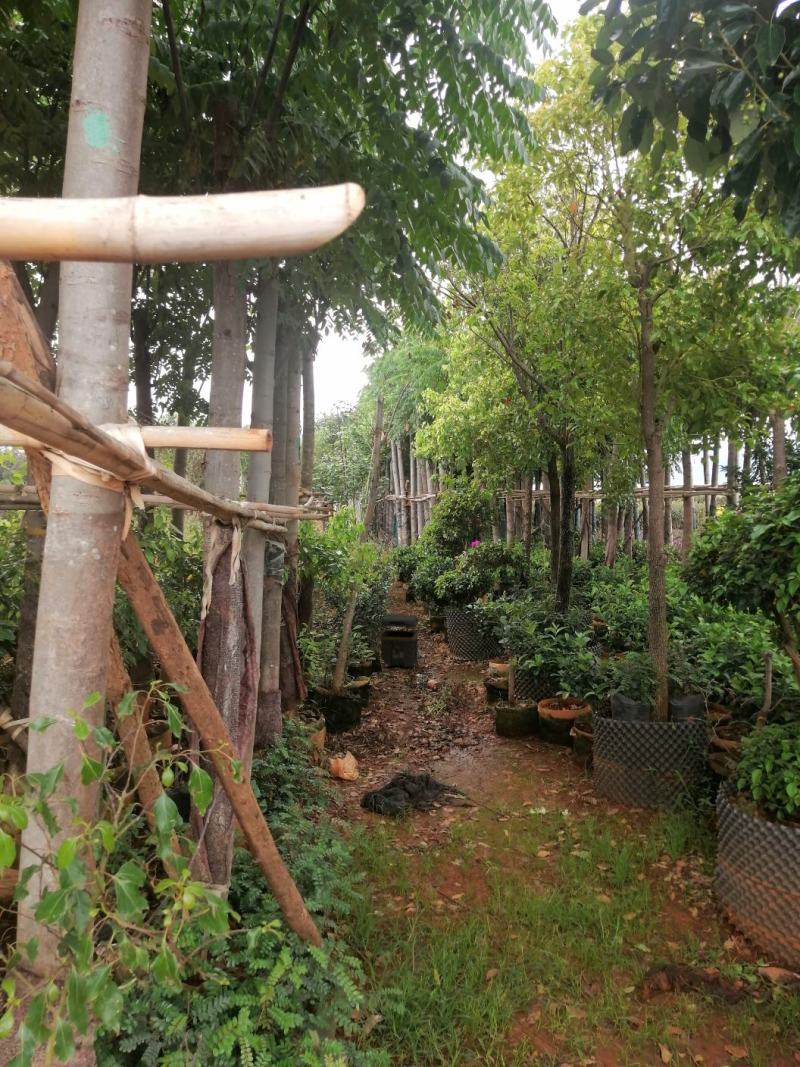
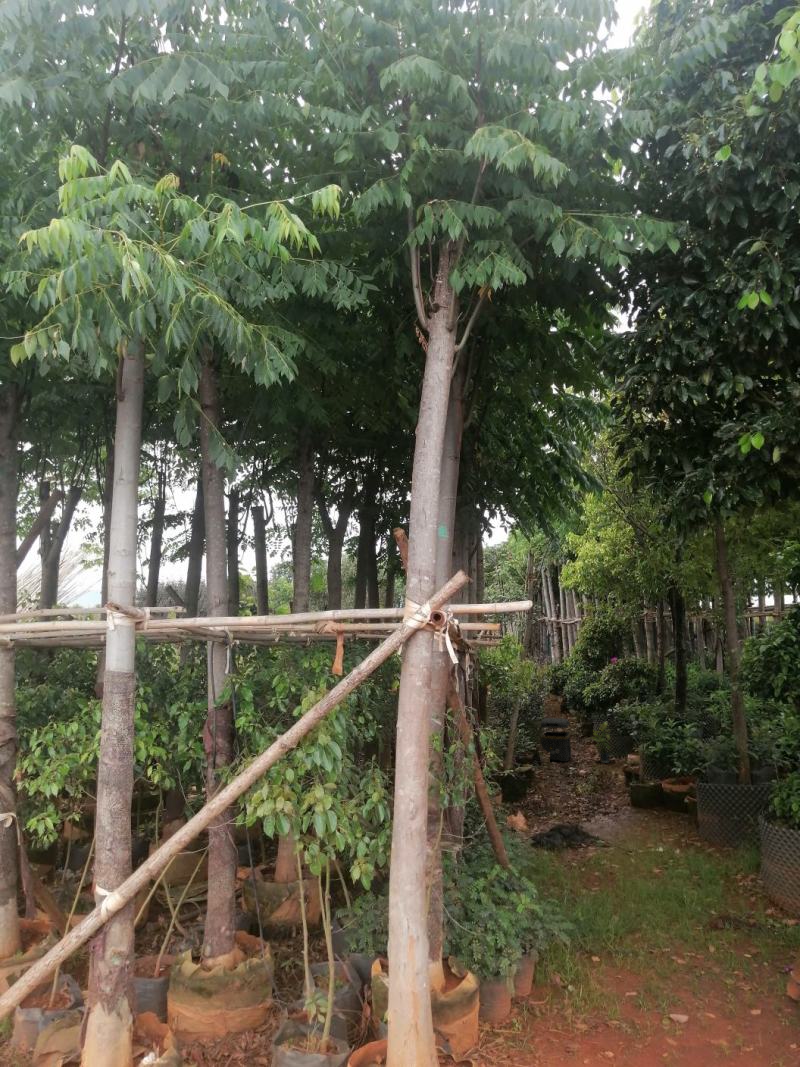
potted plant: none [444,618,472,668] -> present [592,722,610,763]

